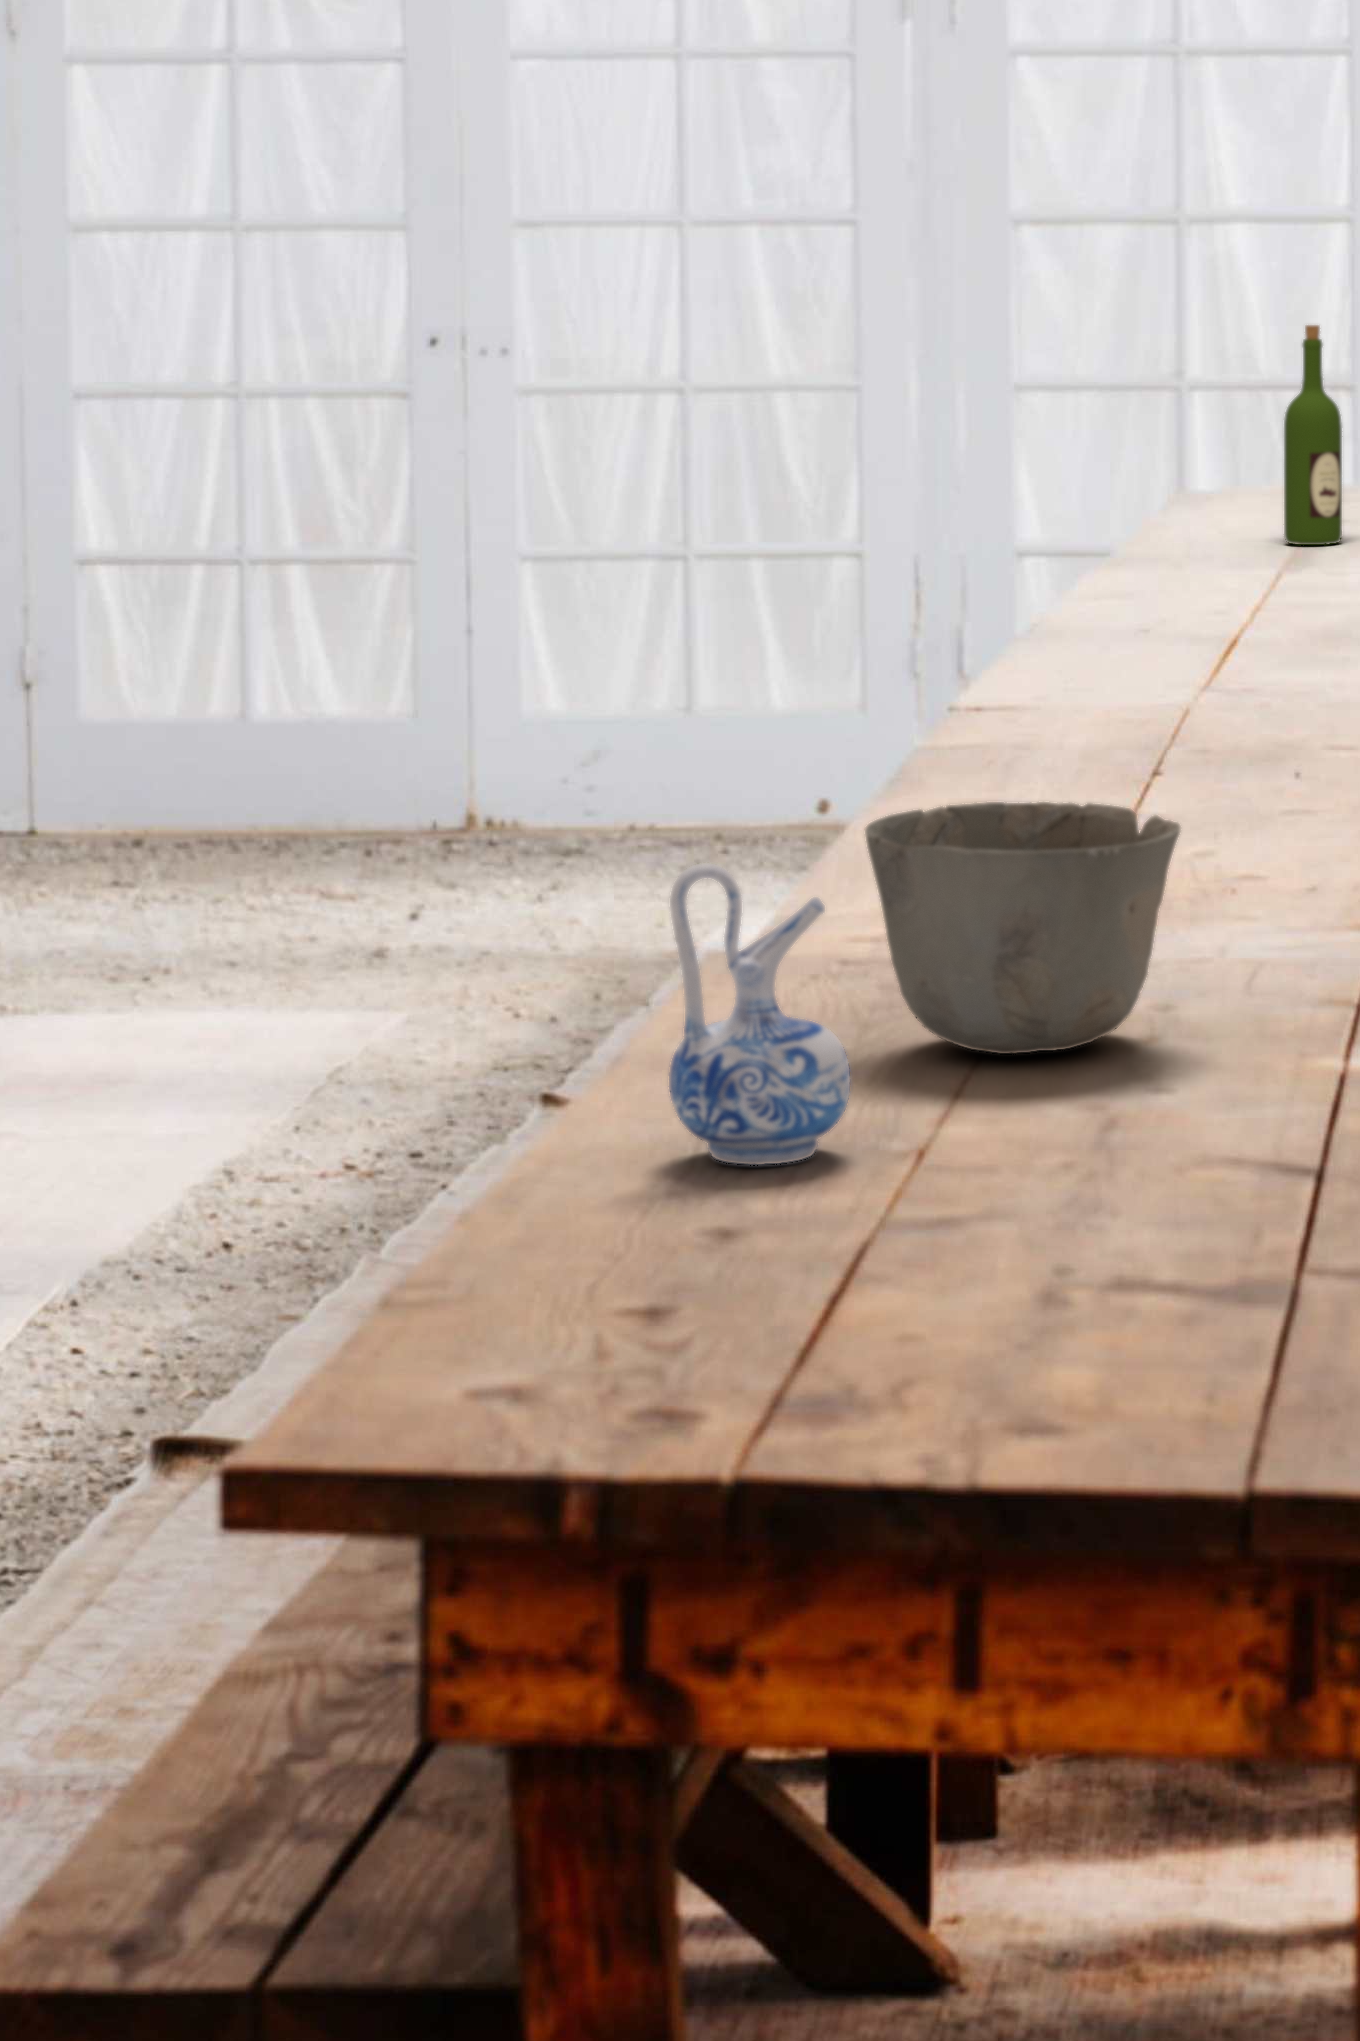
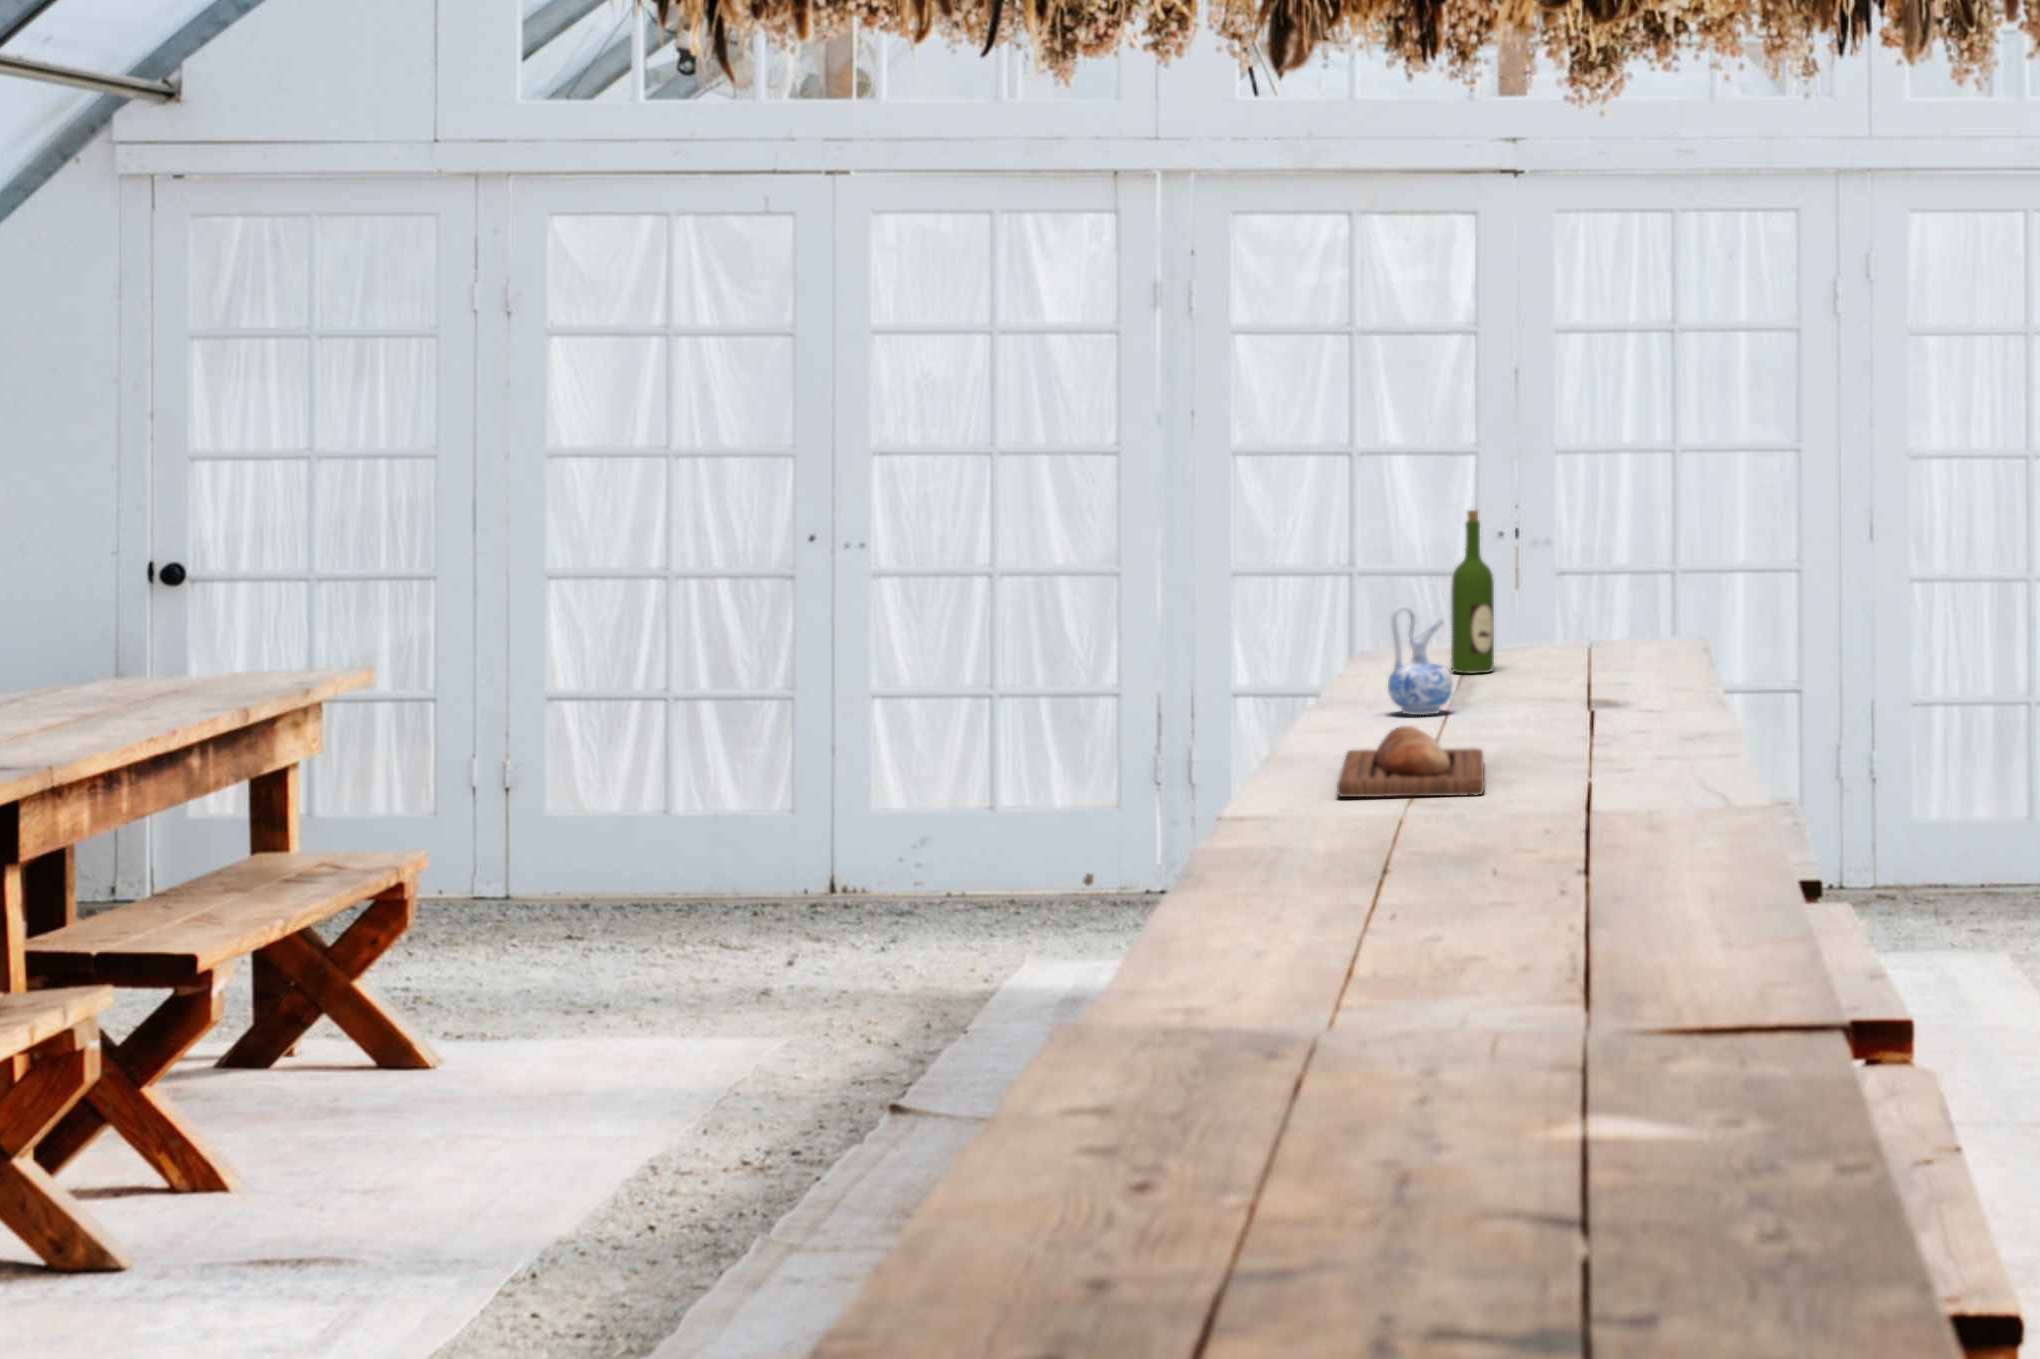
bread loaf: none [1102,605,1301,692] -> present [1337,726,1484,797]
ceramic bowl: present [865,802,1180,1054] -> none [1193,921,1461,1148]
ceramic pitcher: present [669,863,850,1165] -> present [1388,606,1453,715]

